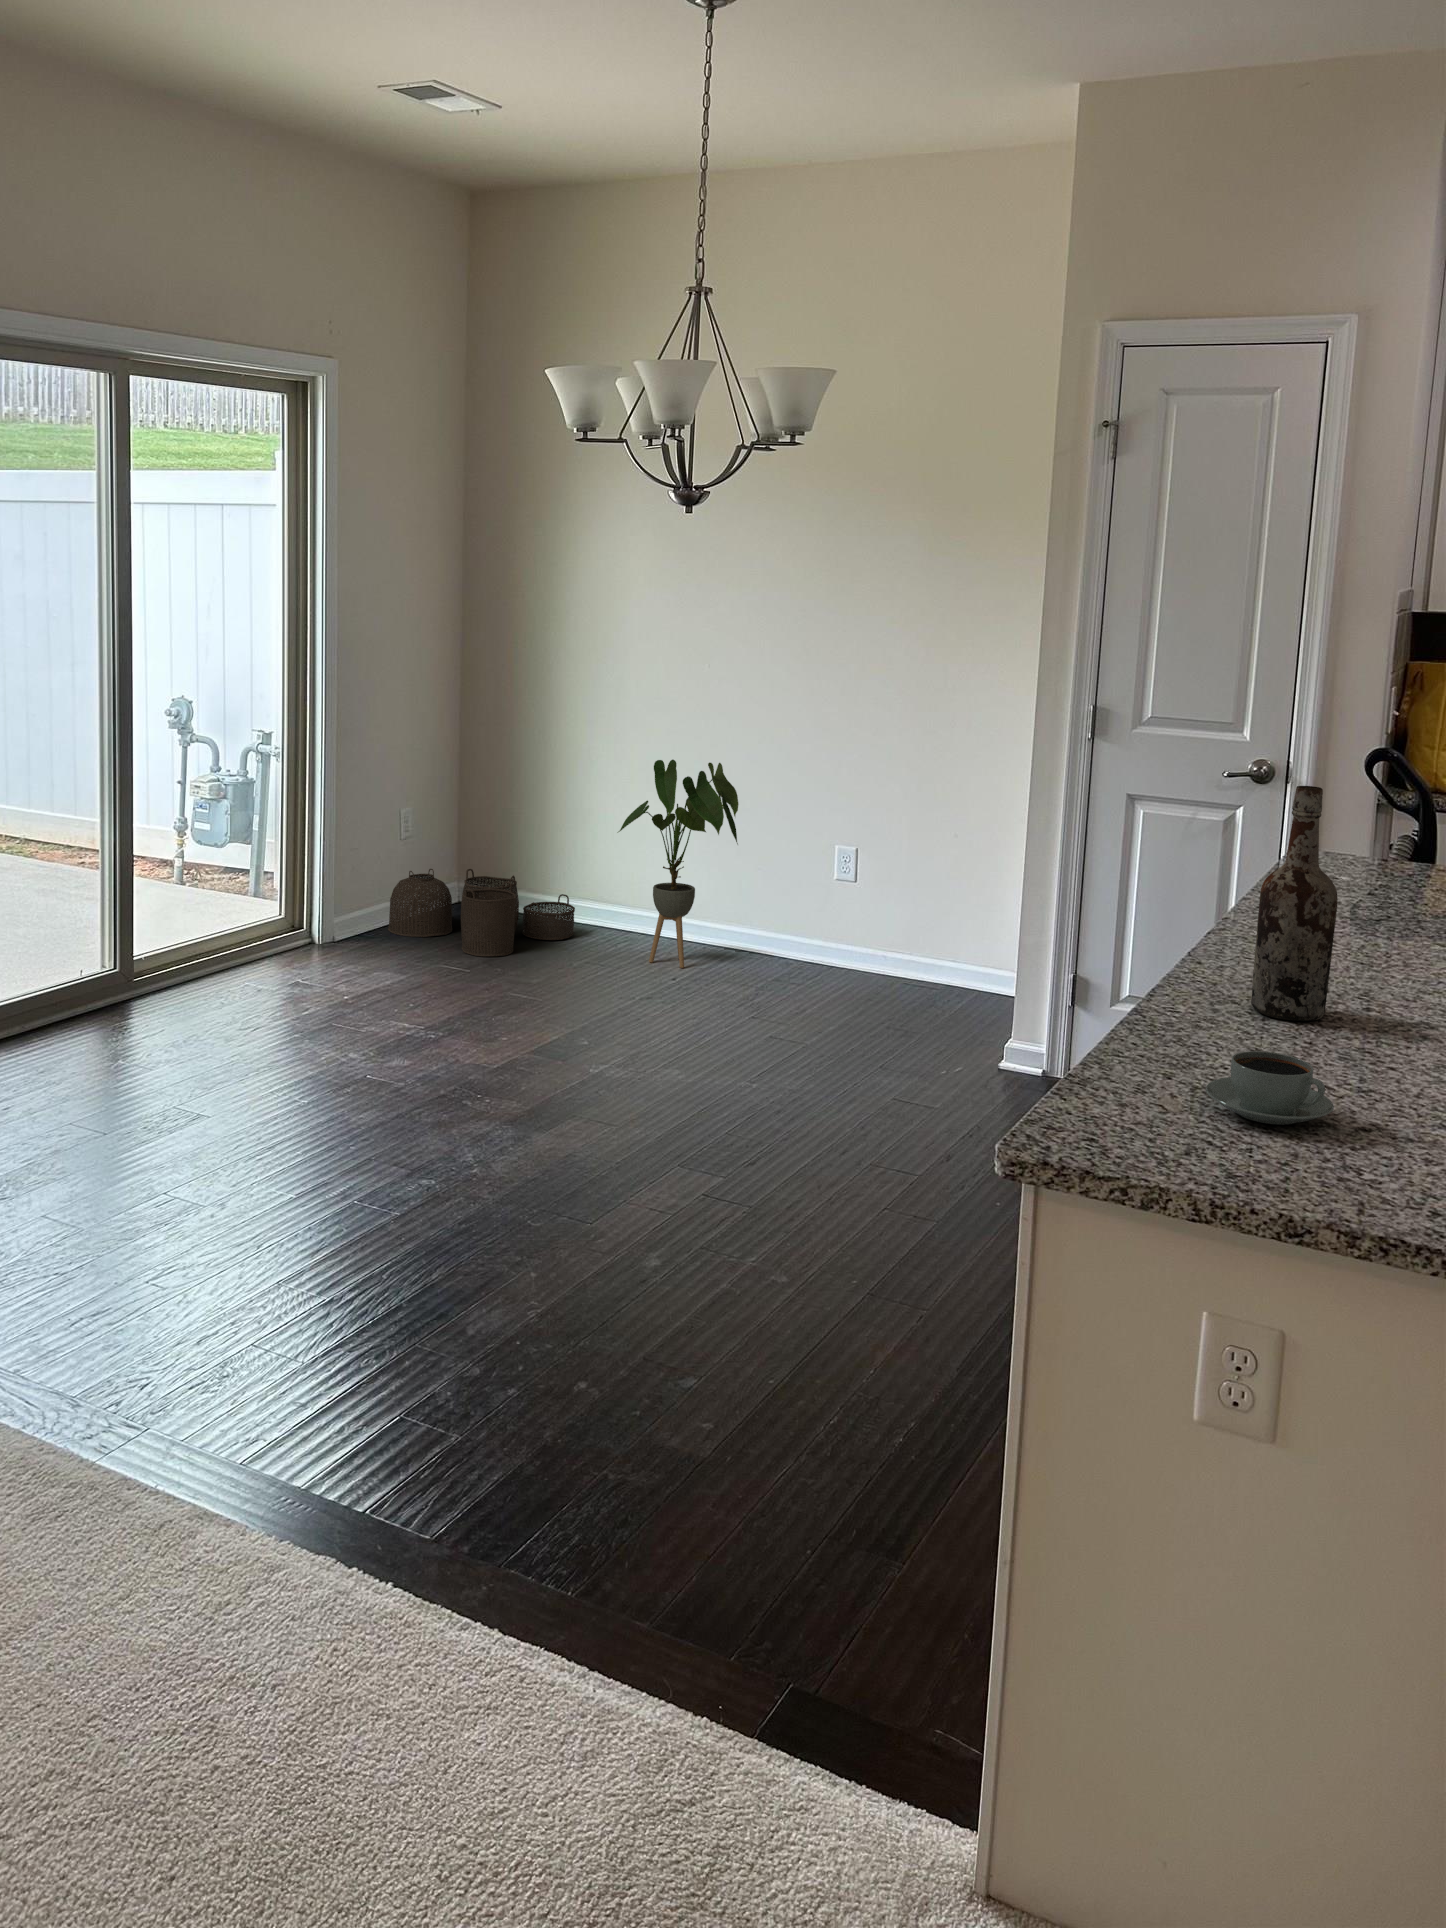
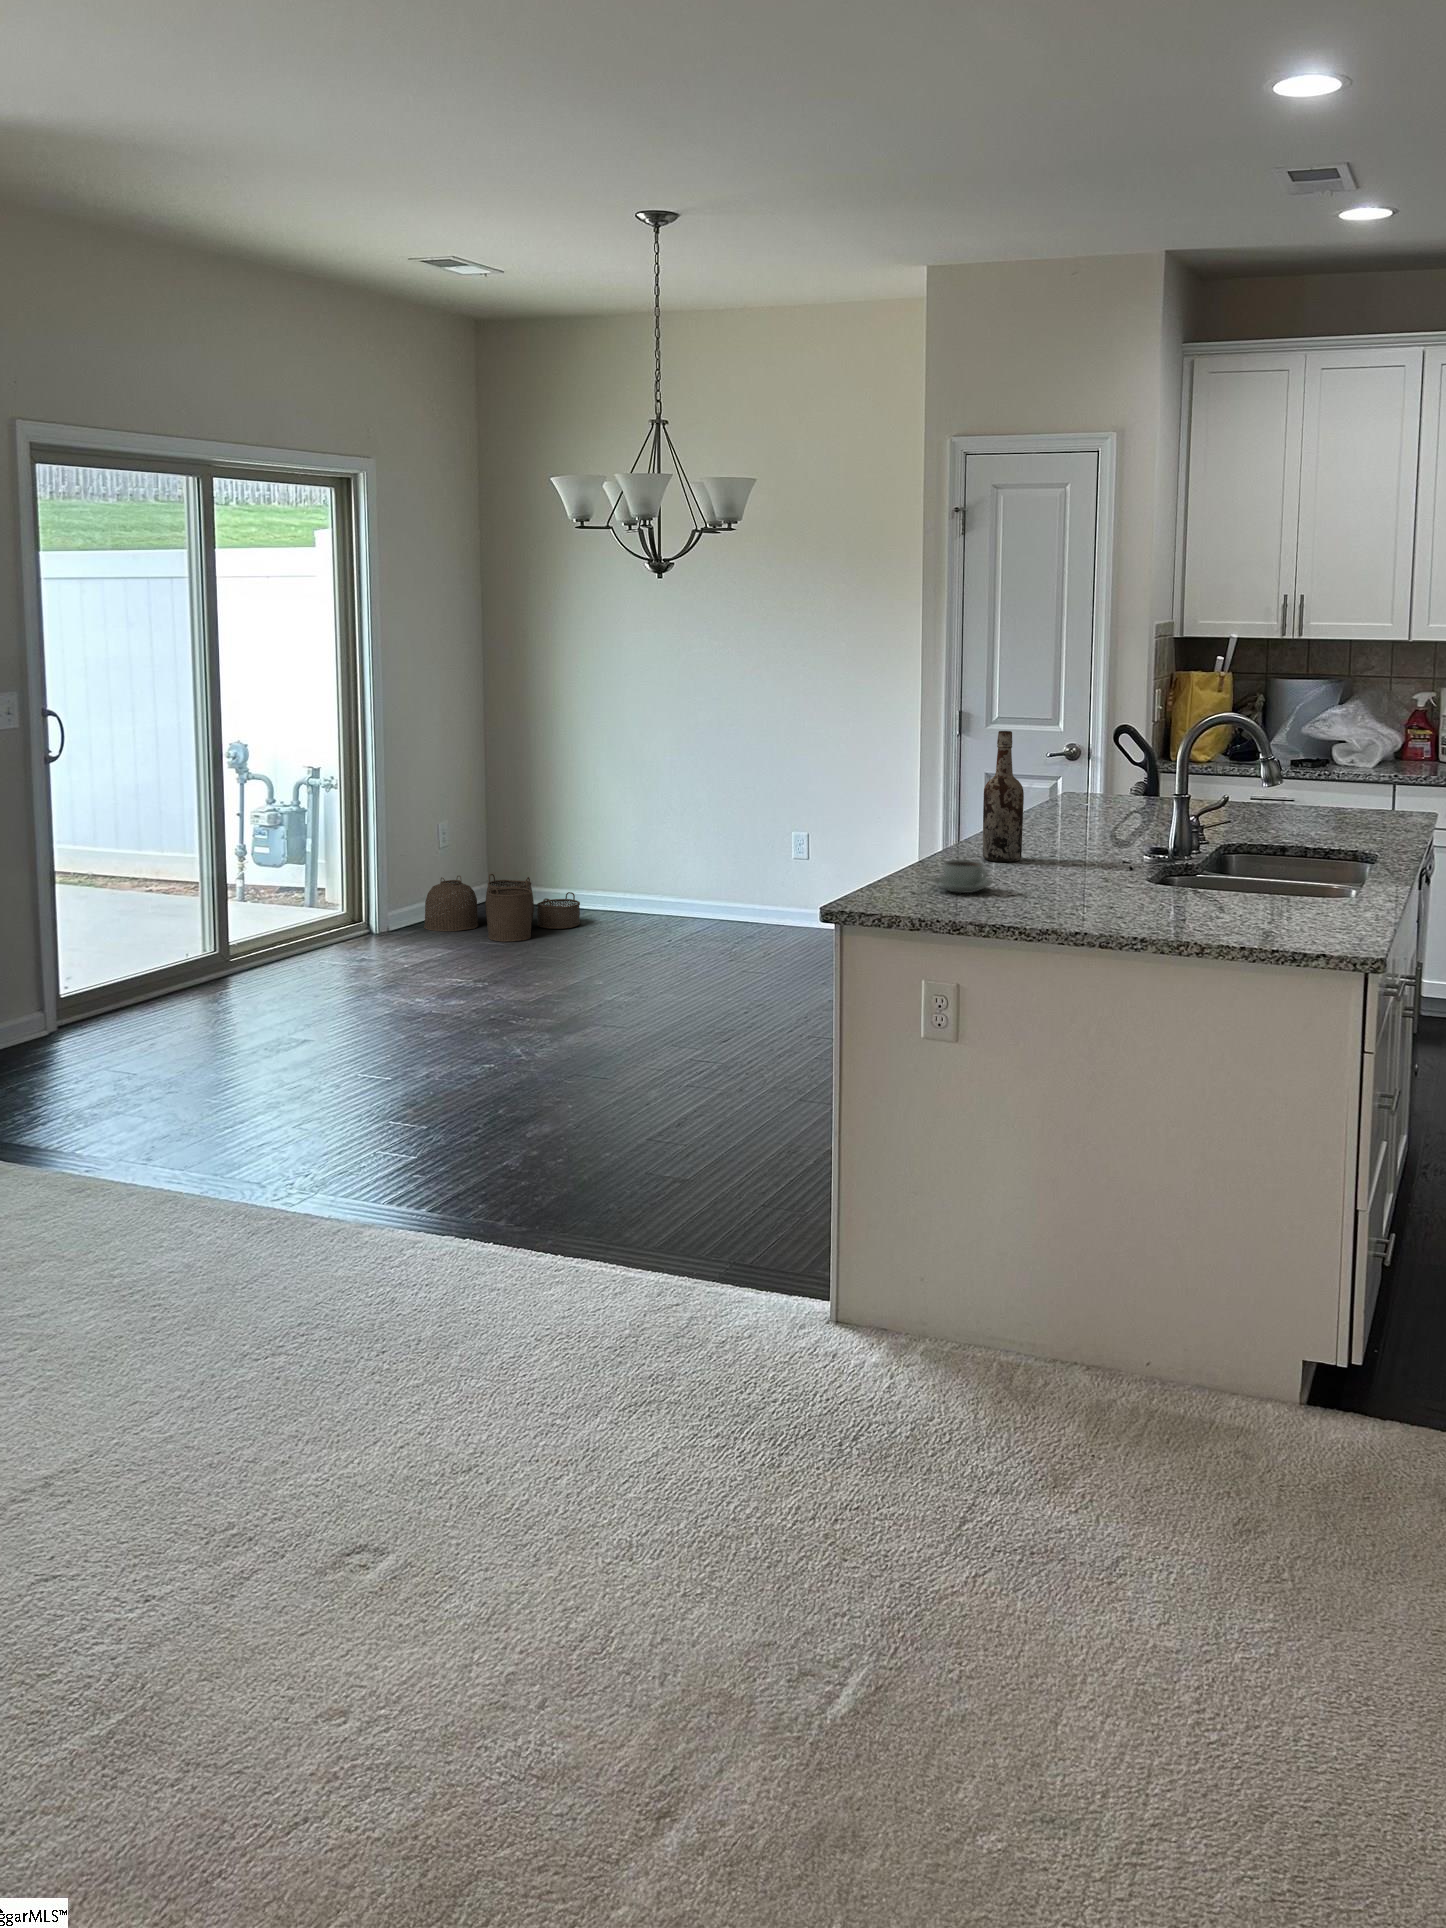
house plant: present [618,760,739,968] -> none [613,776,710,942]

